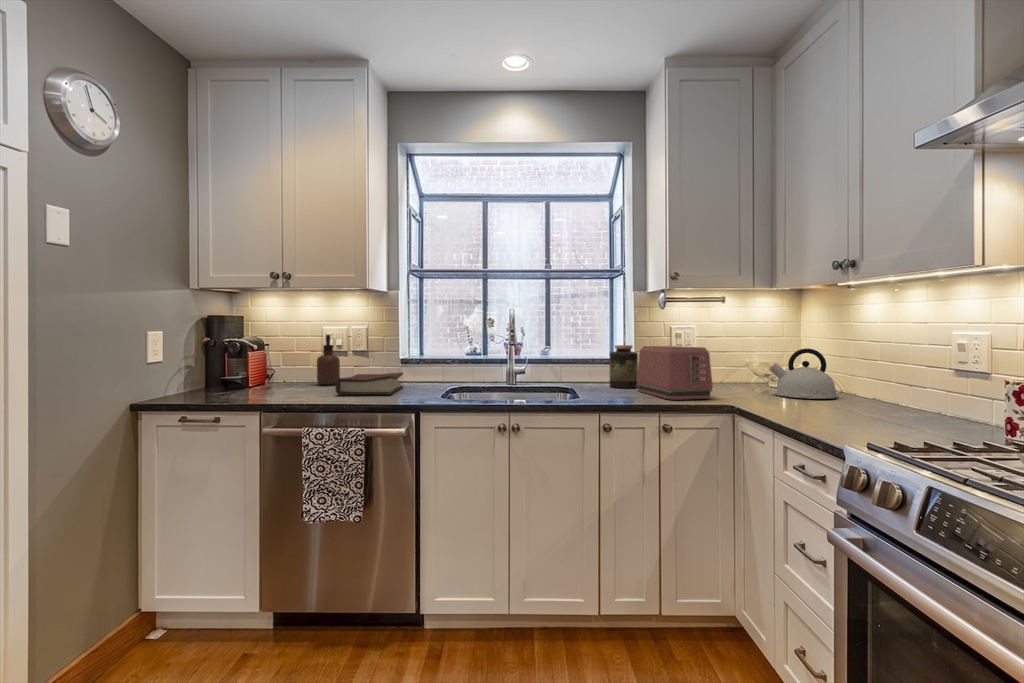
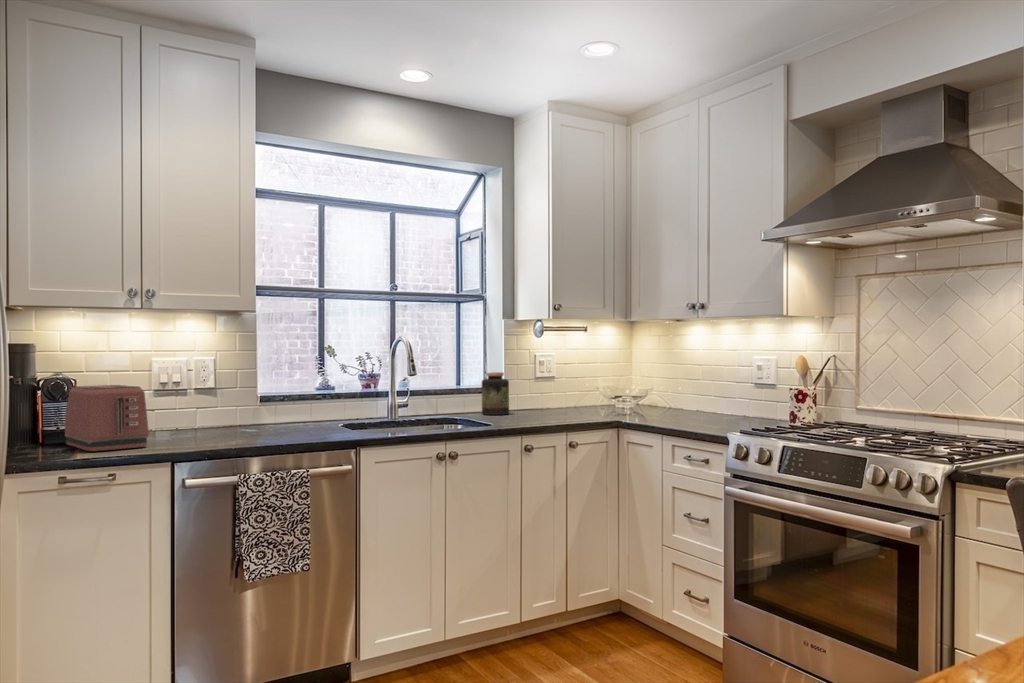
soap dispenser: present [317,335,340,385] -> none [150,369,180,433]
toaster: present [637,346,713,400] -> present [65,385,149,451]
kettle: present [770,349,838,399] -> none [622,371,673,413]
hardback book: present [335,372,403,395] -> none [217,411,299,439]

